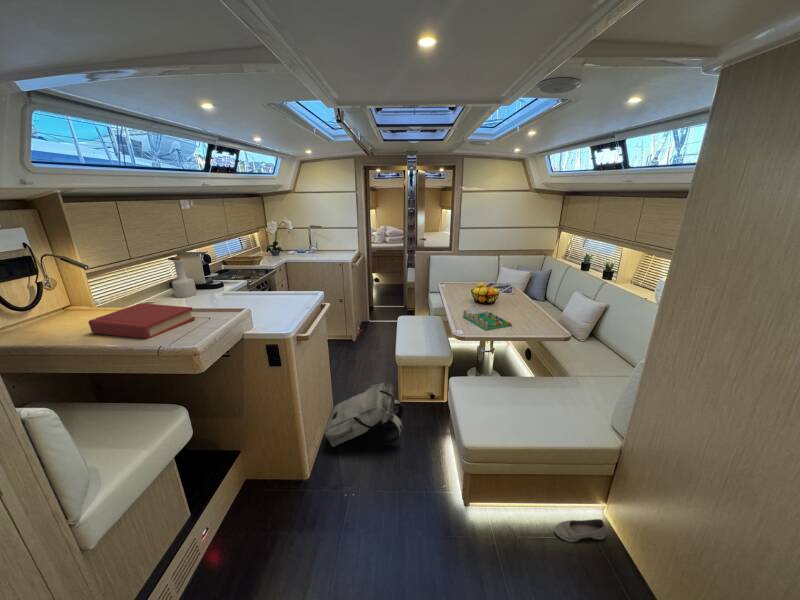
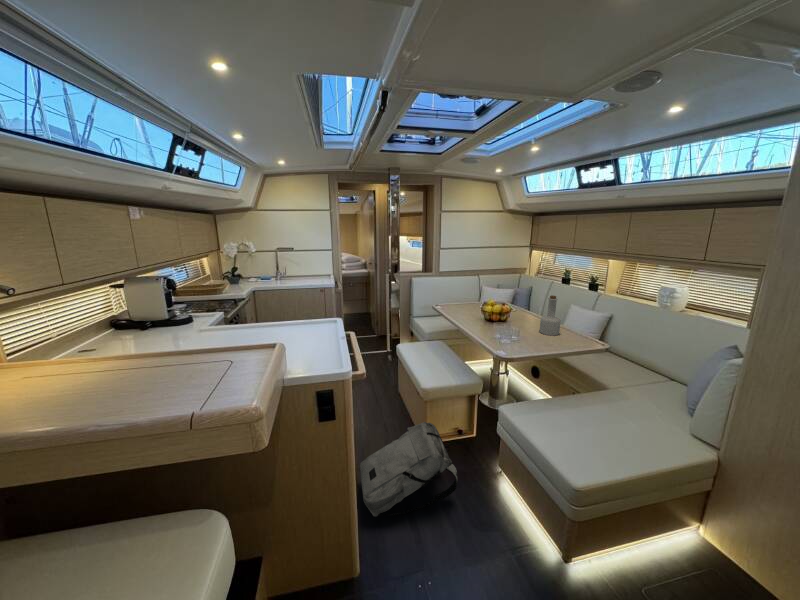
bottle: present [172,257,197,298] -> present [539,295,561,336]
hardback book: present [88,303,195,339] -> none [56,342,231,398]
board game: present [463,310,512,331] -> none [487,329,544,350]
shoe: present [554,519,607,542] -> none [667,544,719,578]

